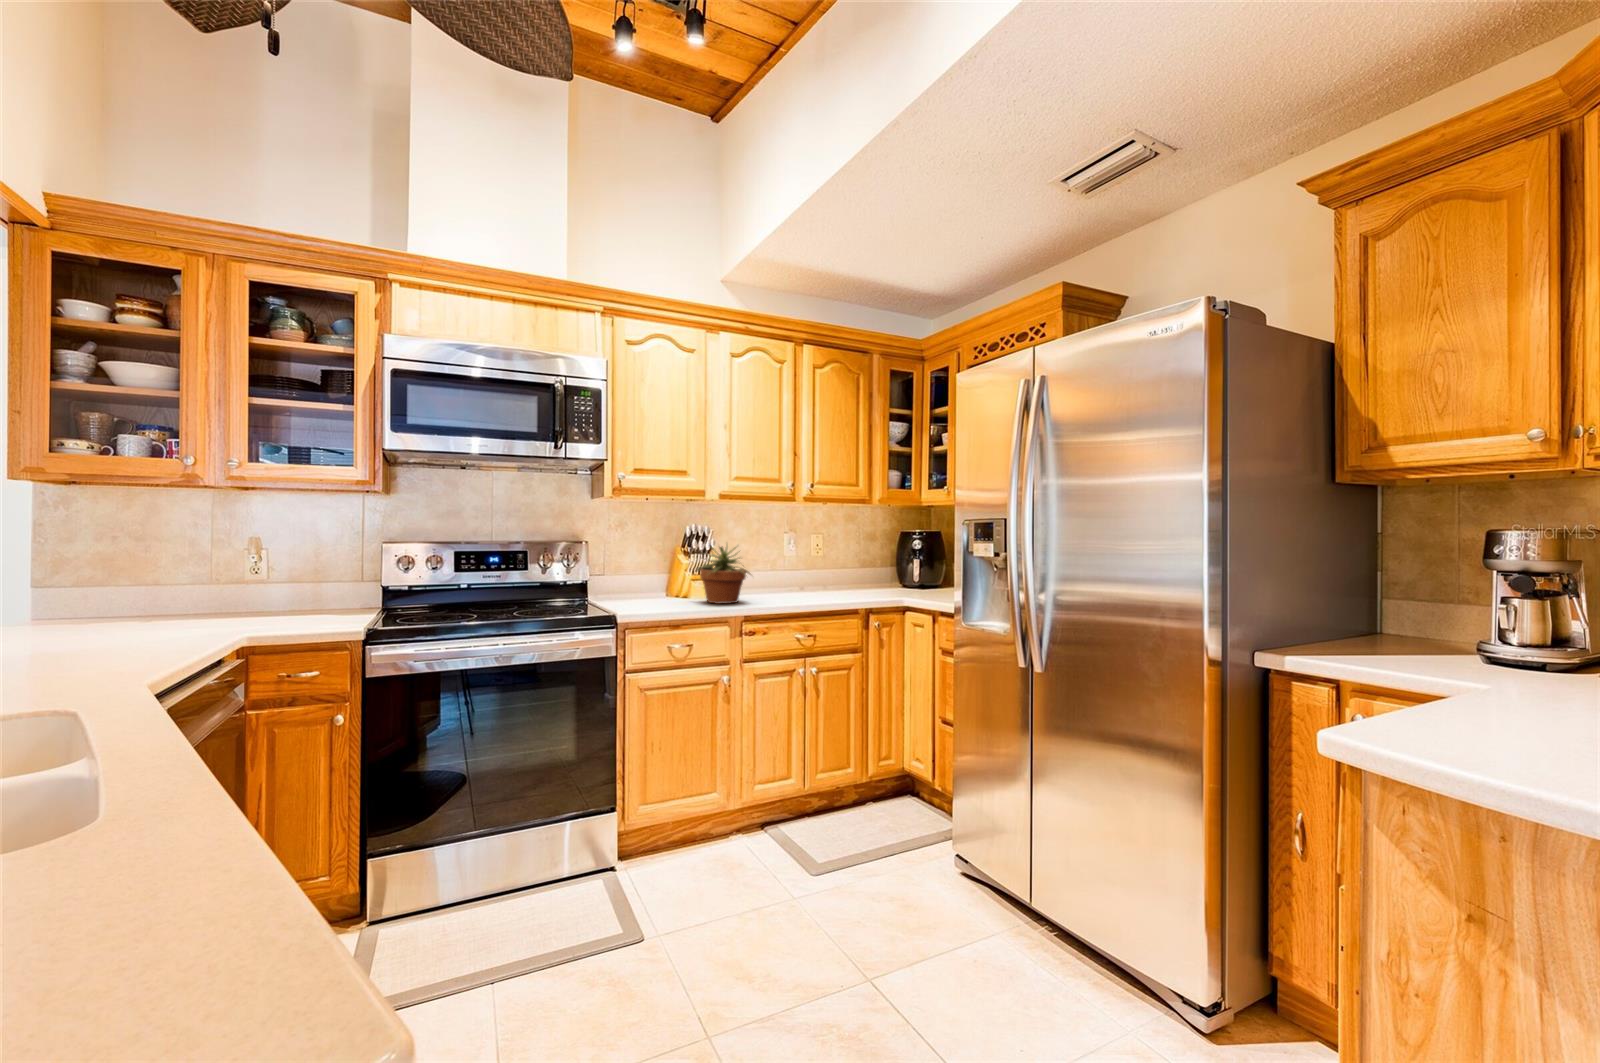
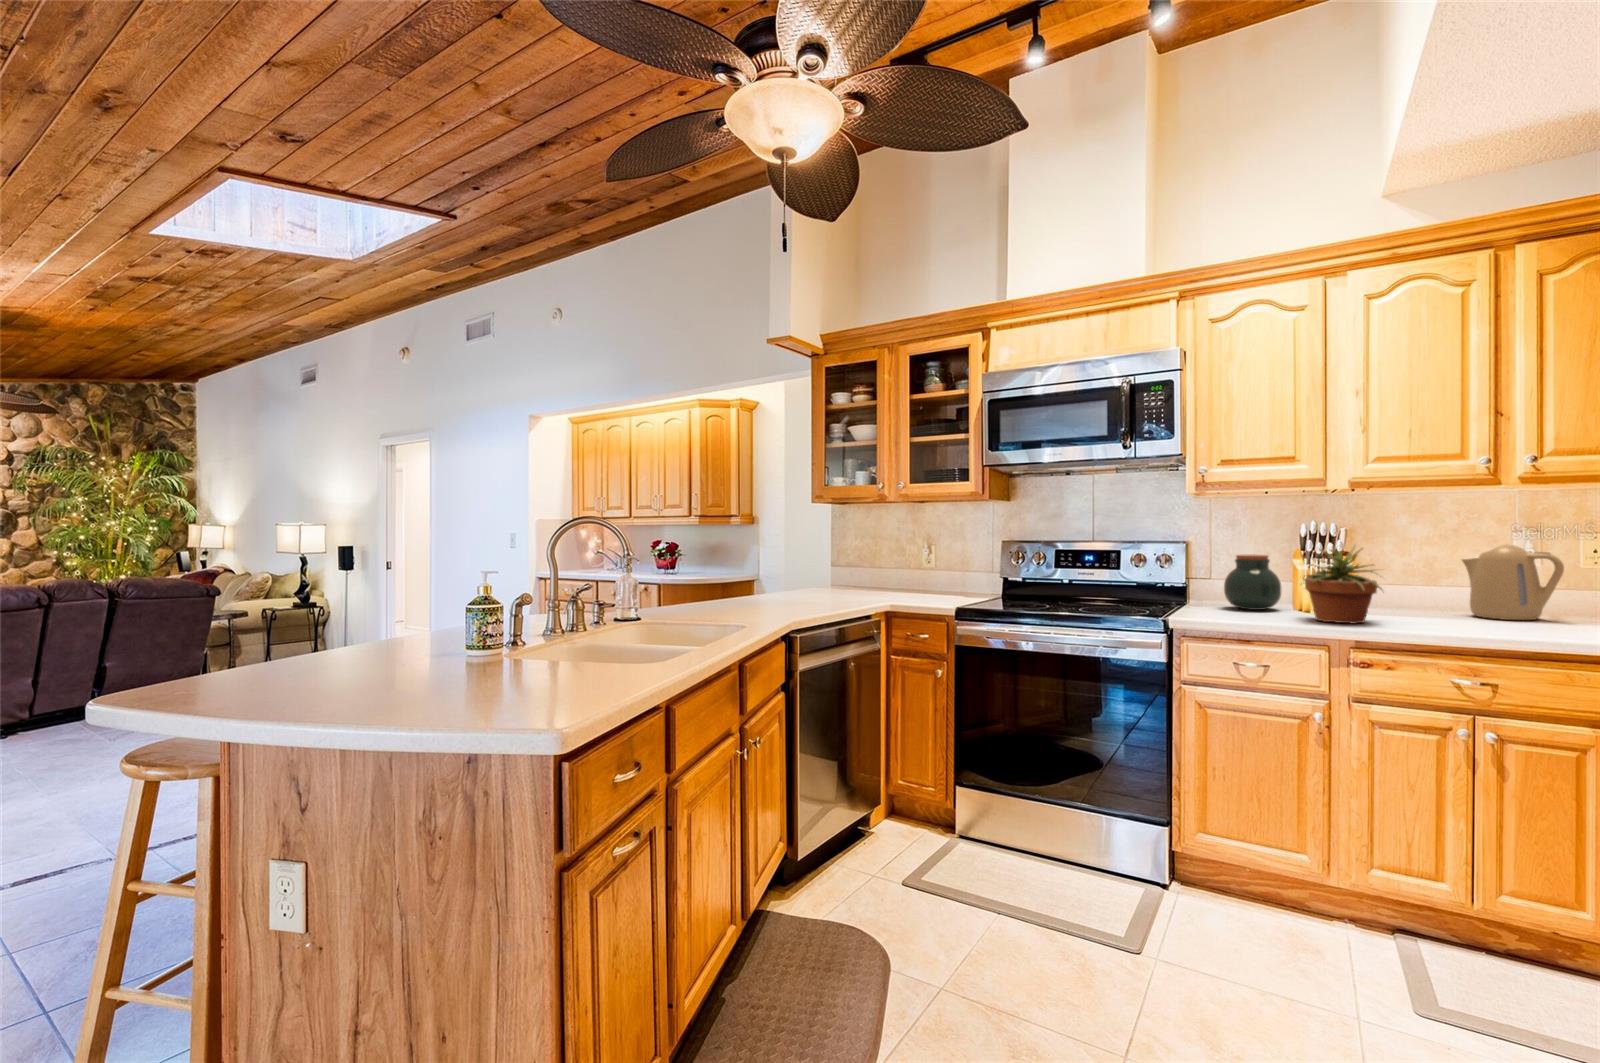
kettle: none [762,541,812,591] -> present [1462,544,1564,620]
jar: none [625,552,669,599] -> present [1224,554,1281,610]

